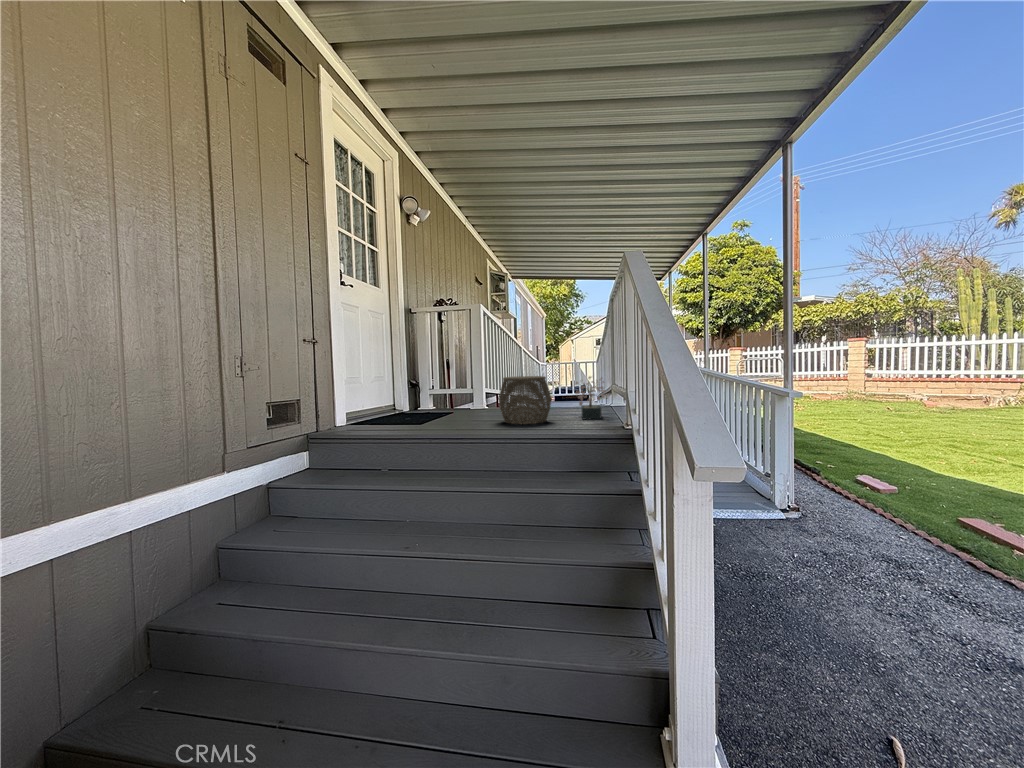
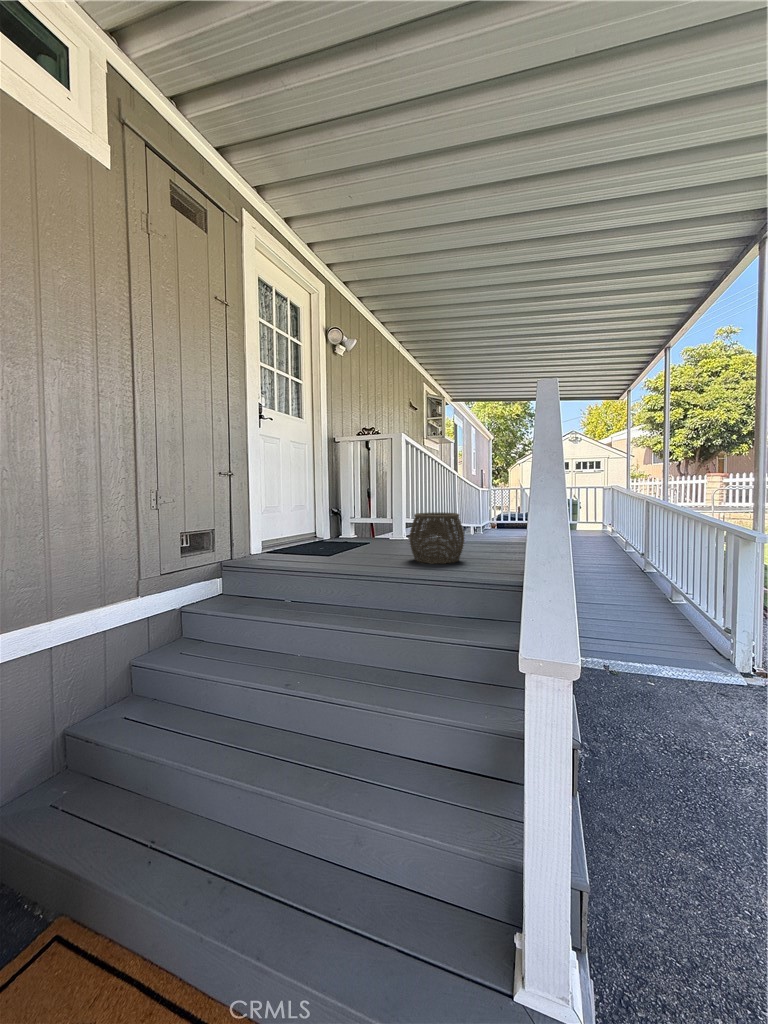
decorative plant: present [576,377,605,419] -> none [492,513,529,561]

